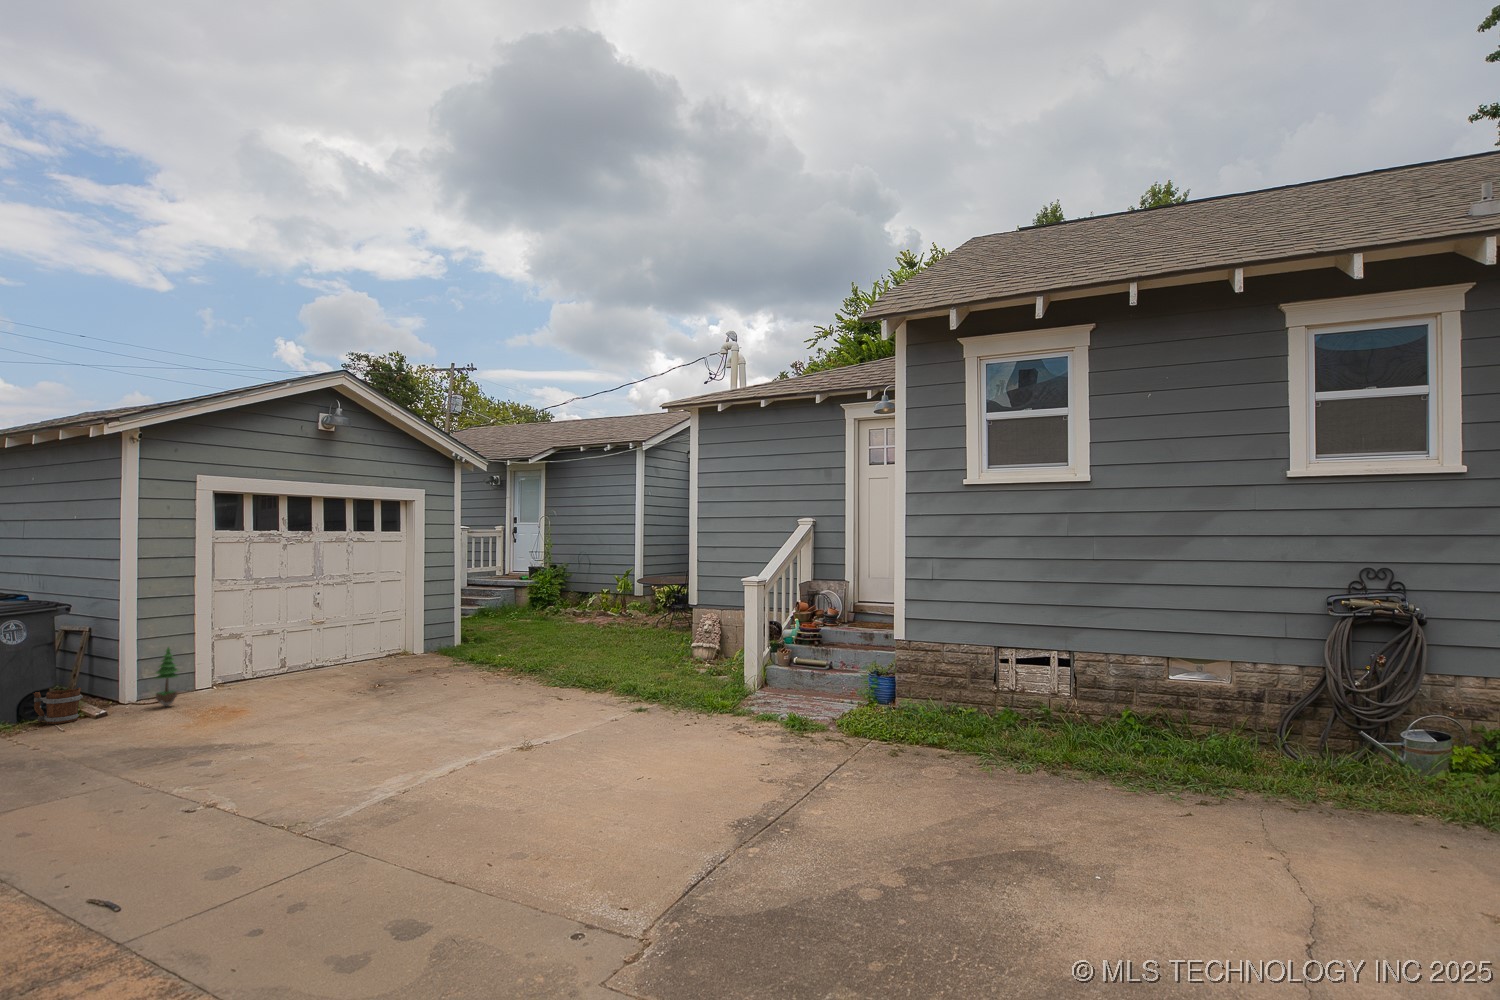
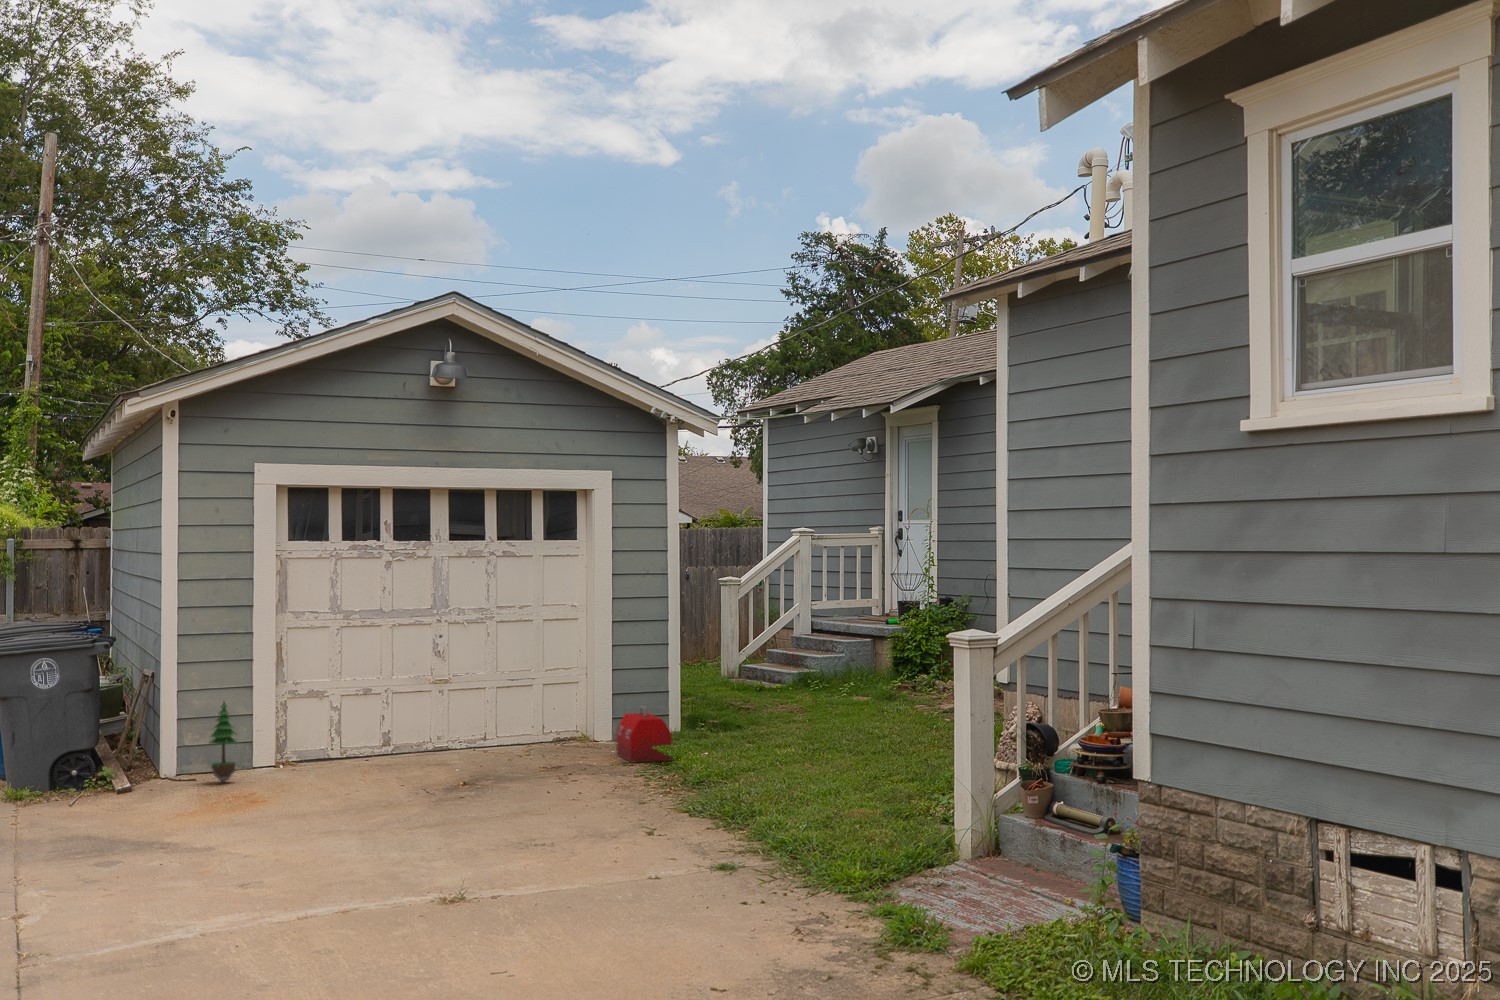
toolbox: none [428,629,471,663] -> present [616,706,672,763]
bucket: present [33,688,83,724] -> none [89,743,133,789]

